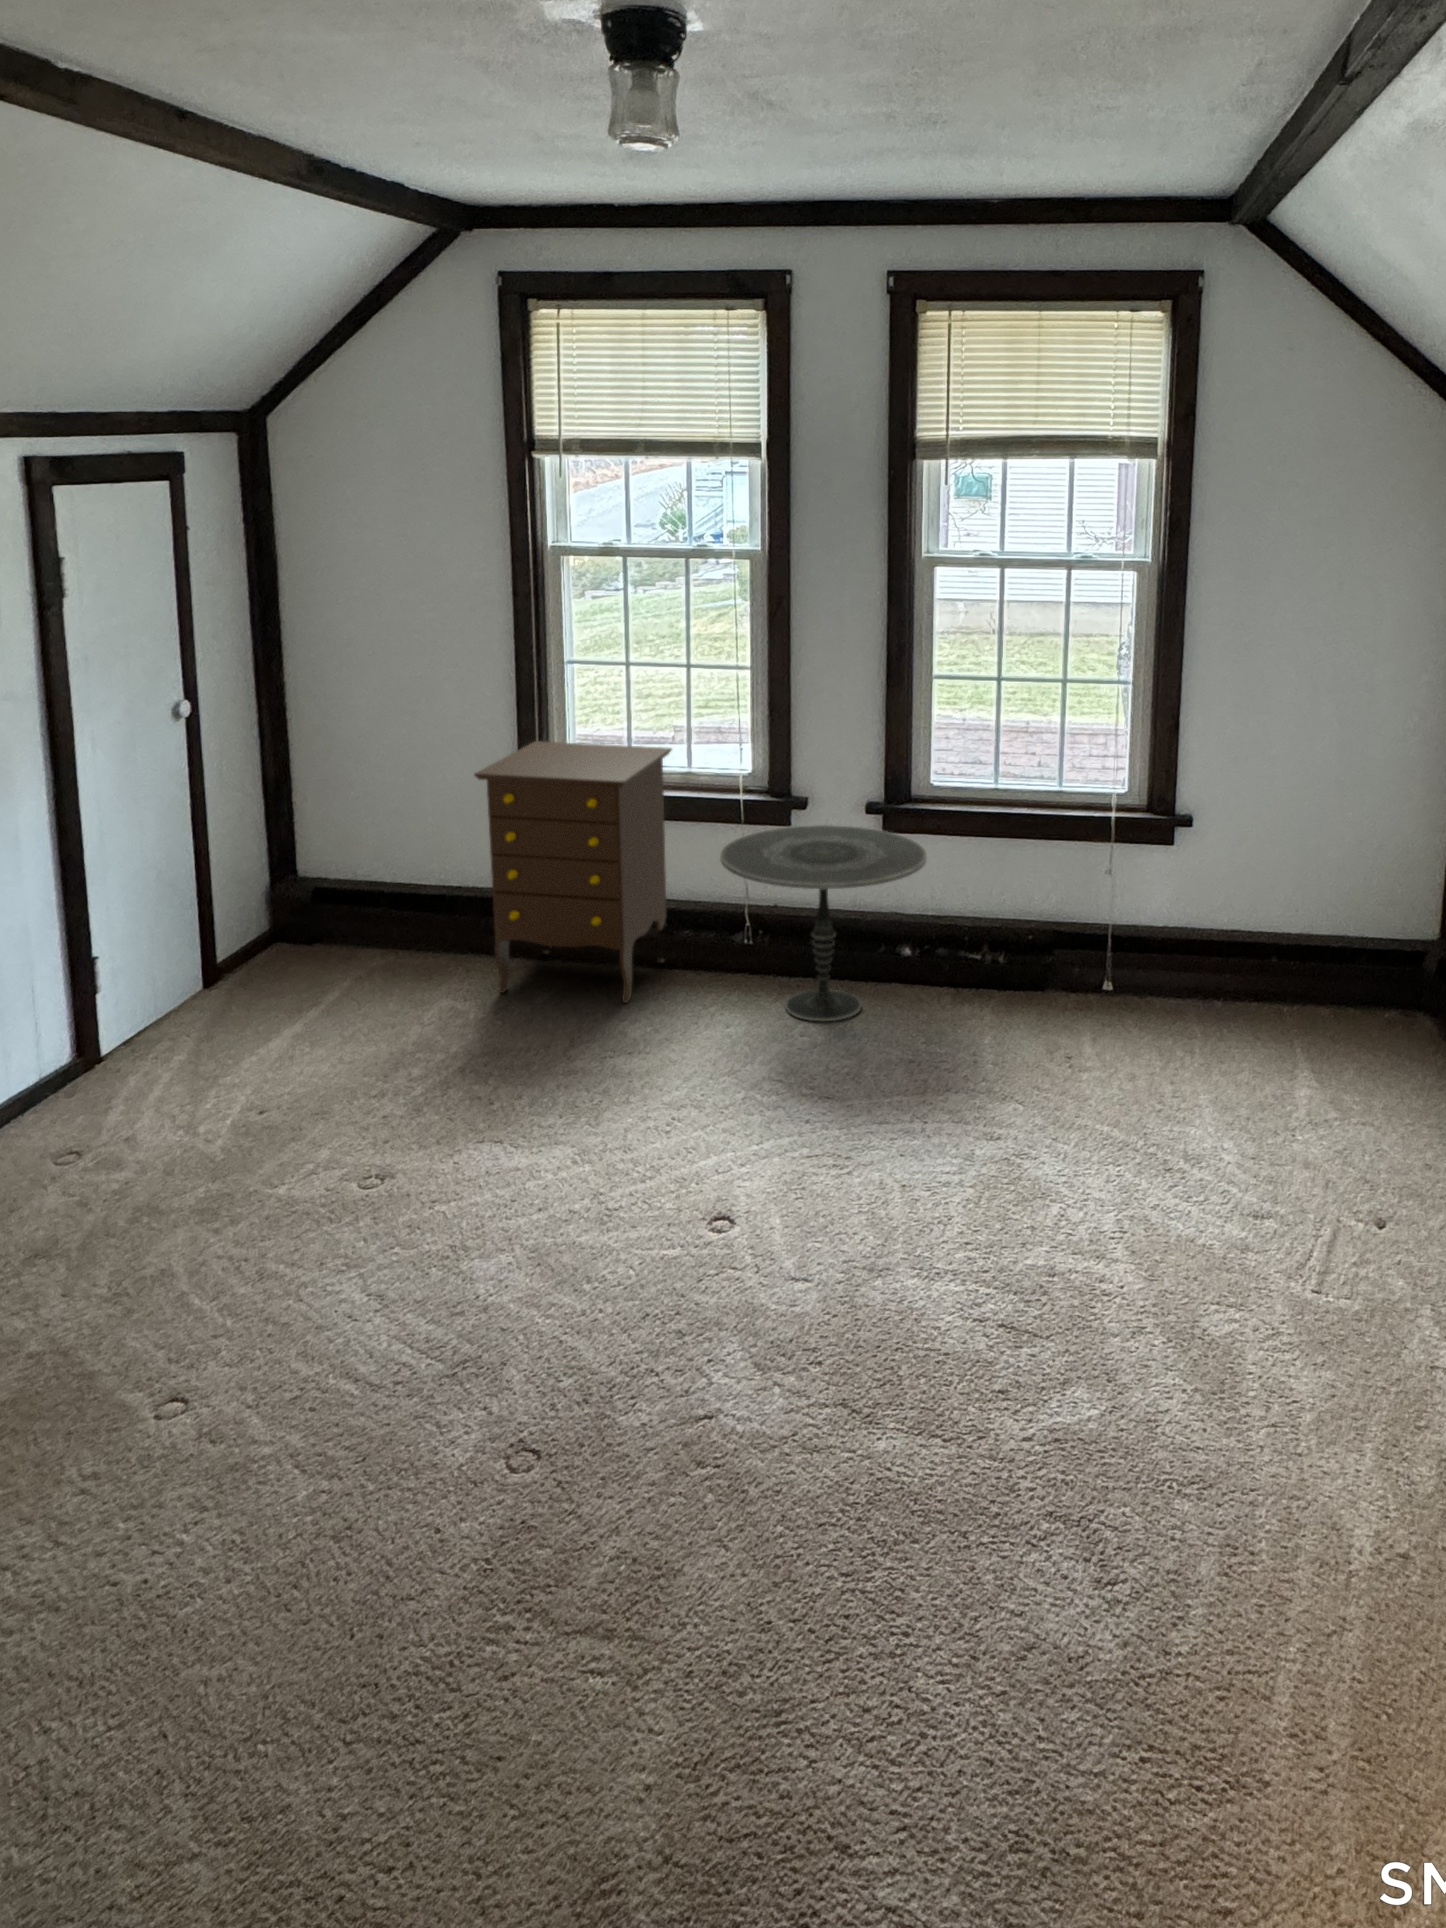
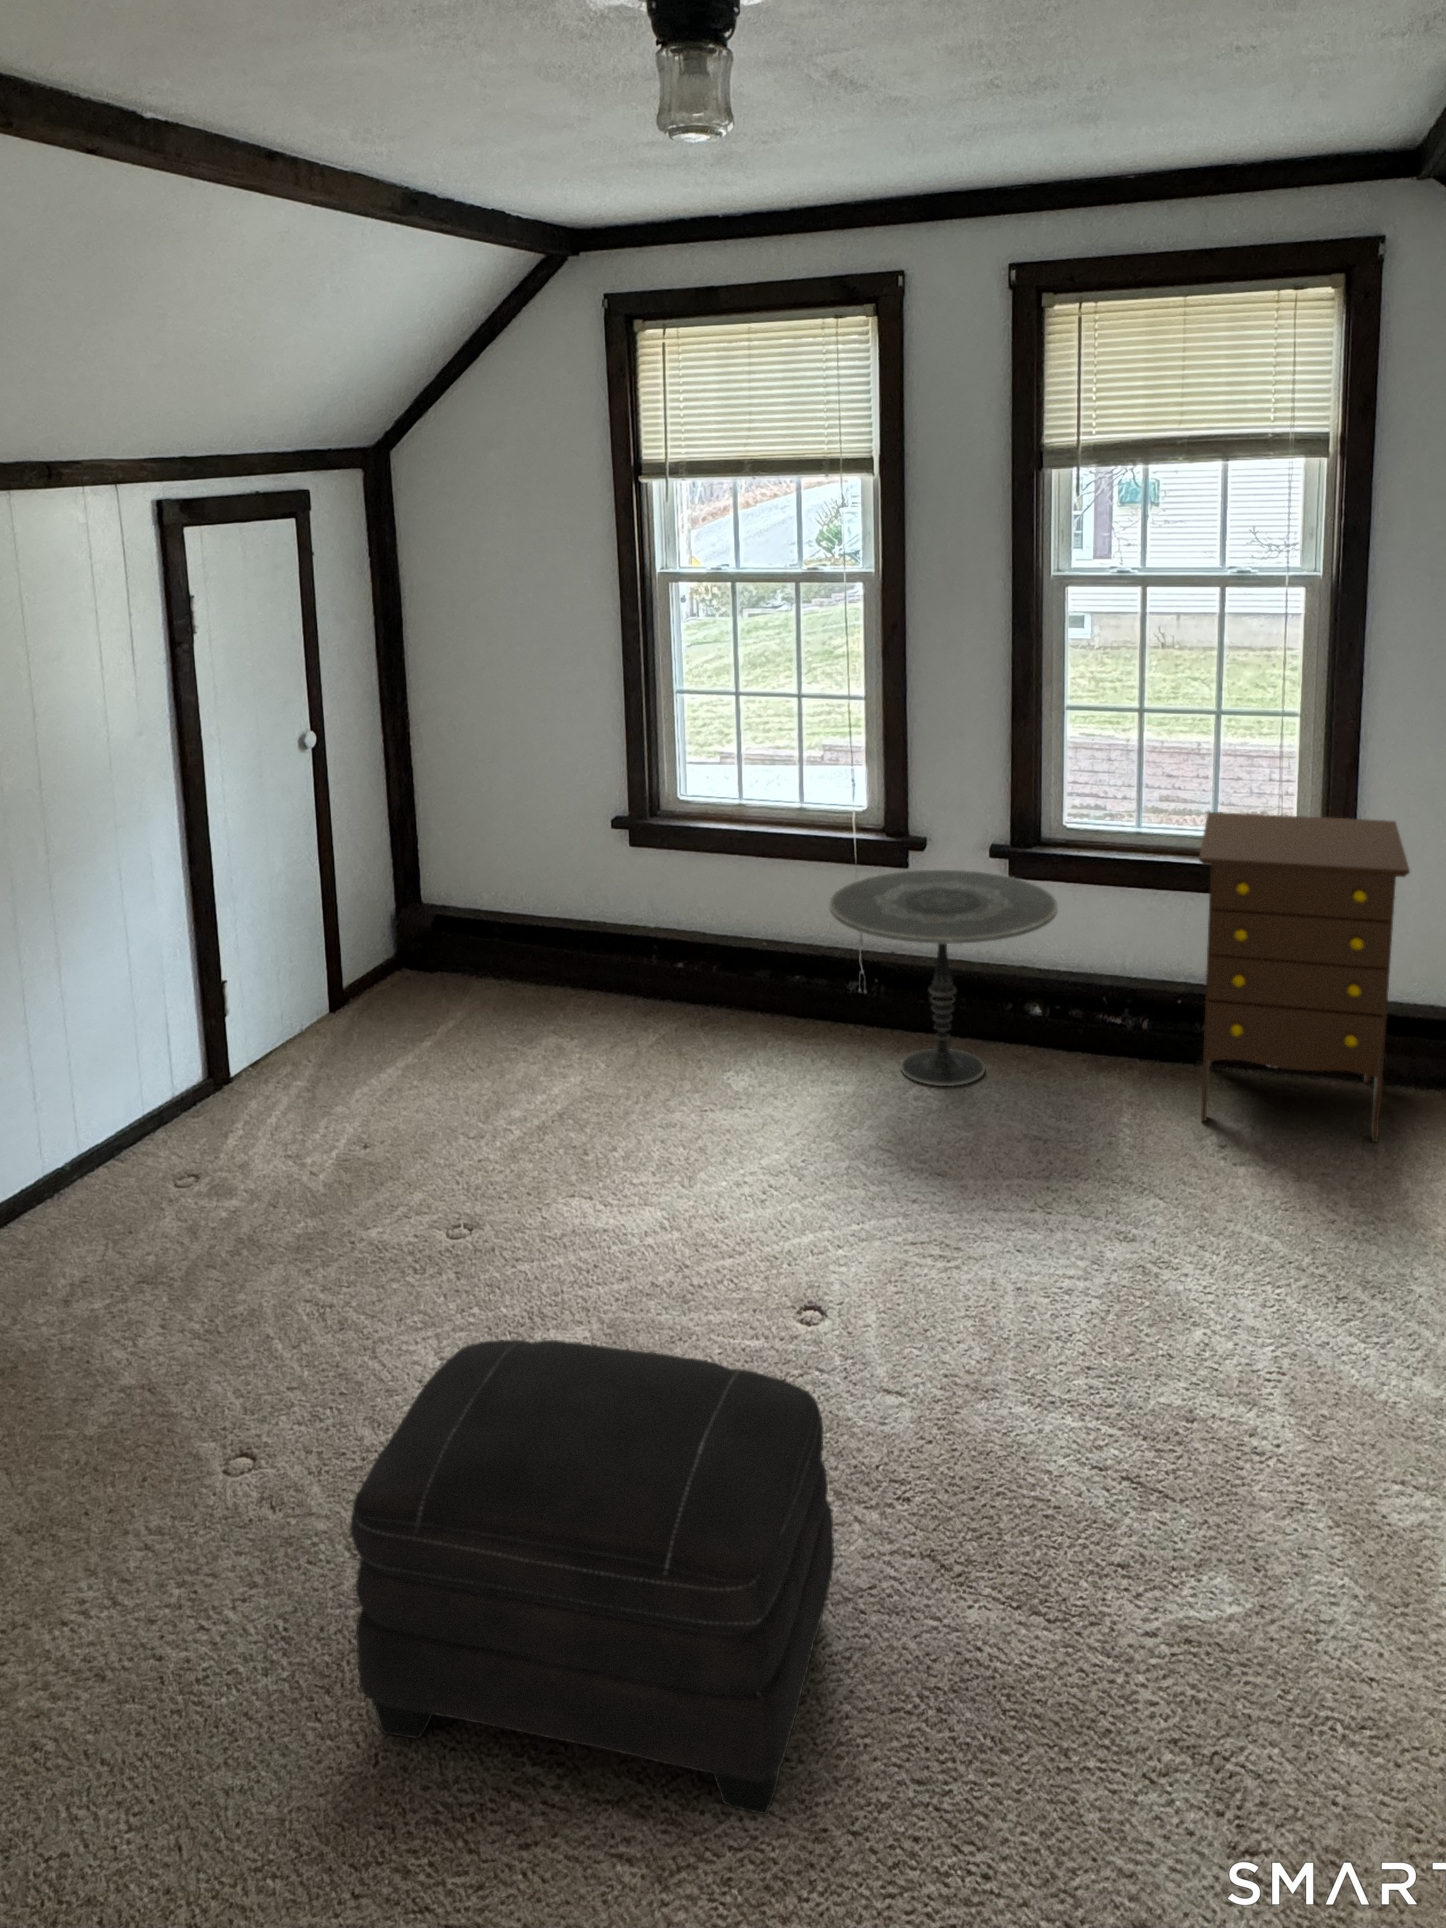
dresser: present [474,741,672,1003] -> present [1199,812,1410,1142]
ottoman: none [333,1235,764,1614] -> present [350,1339,834,1814]

